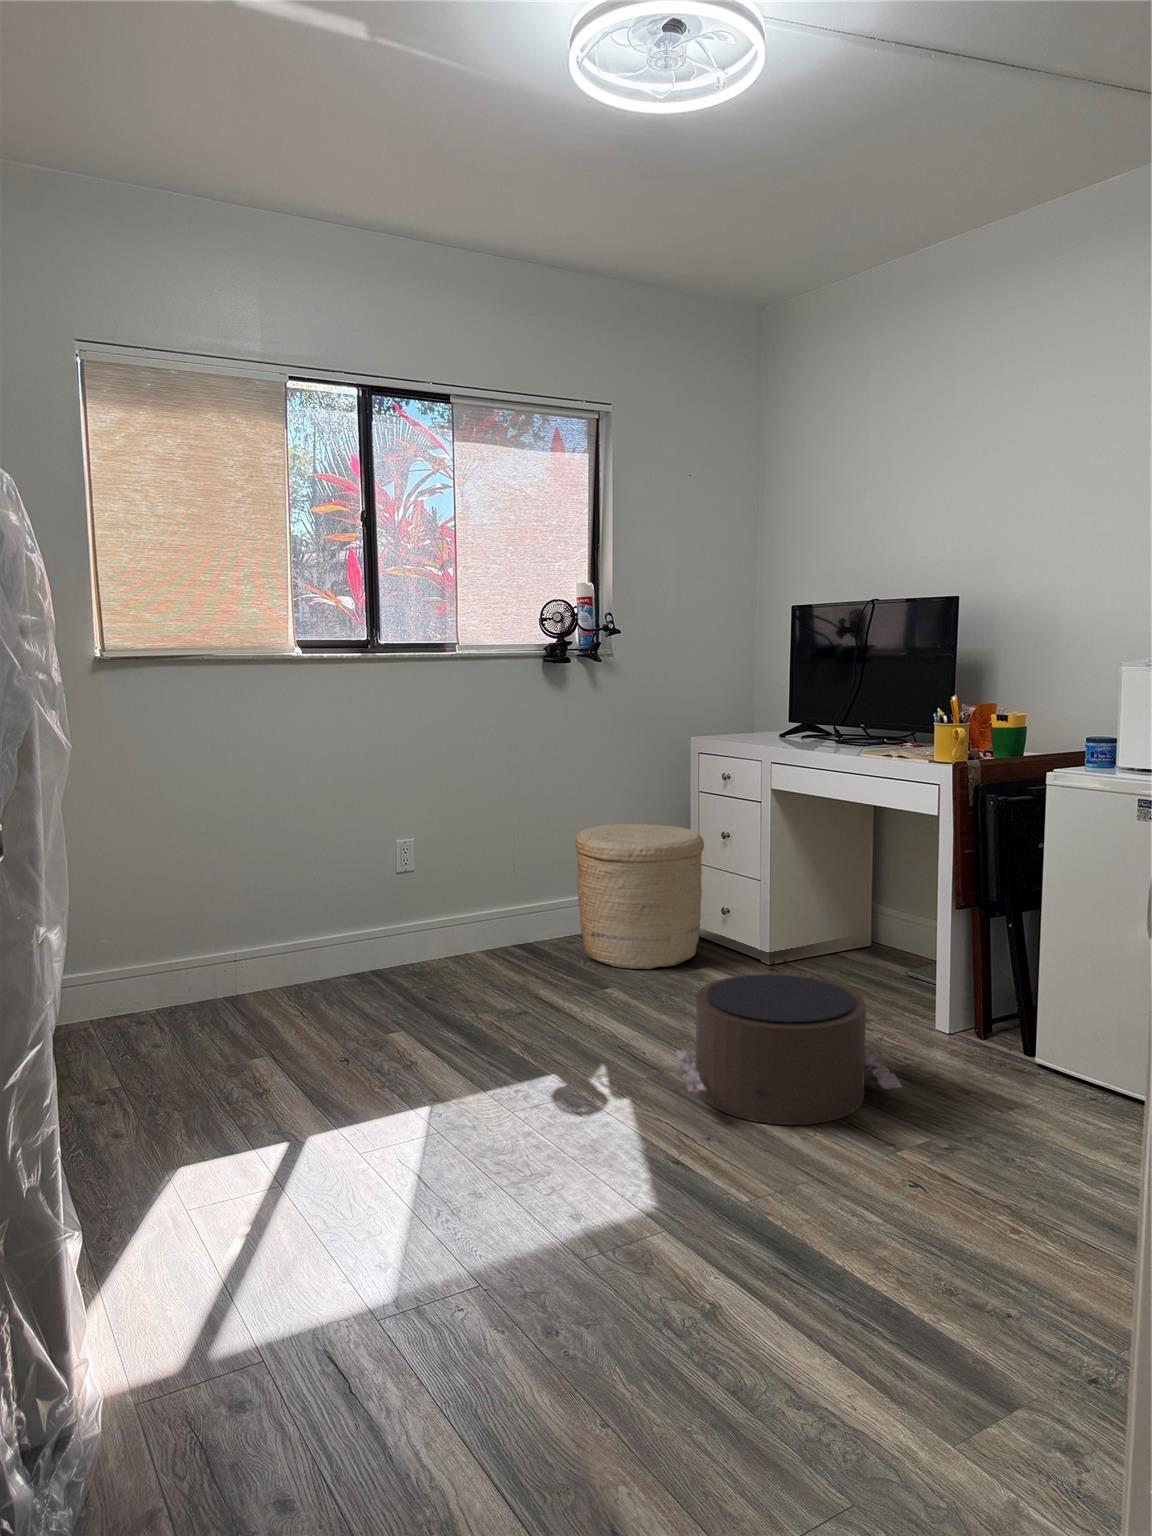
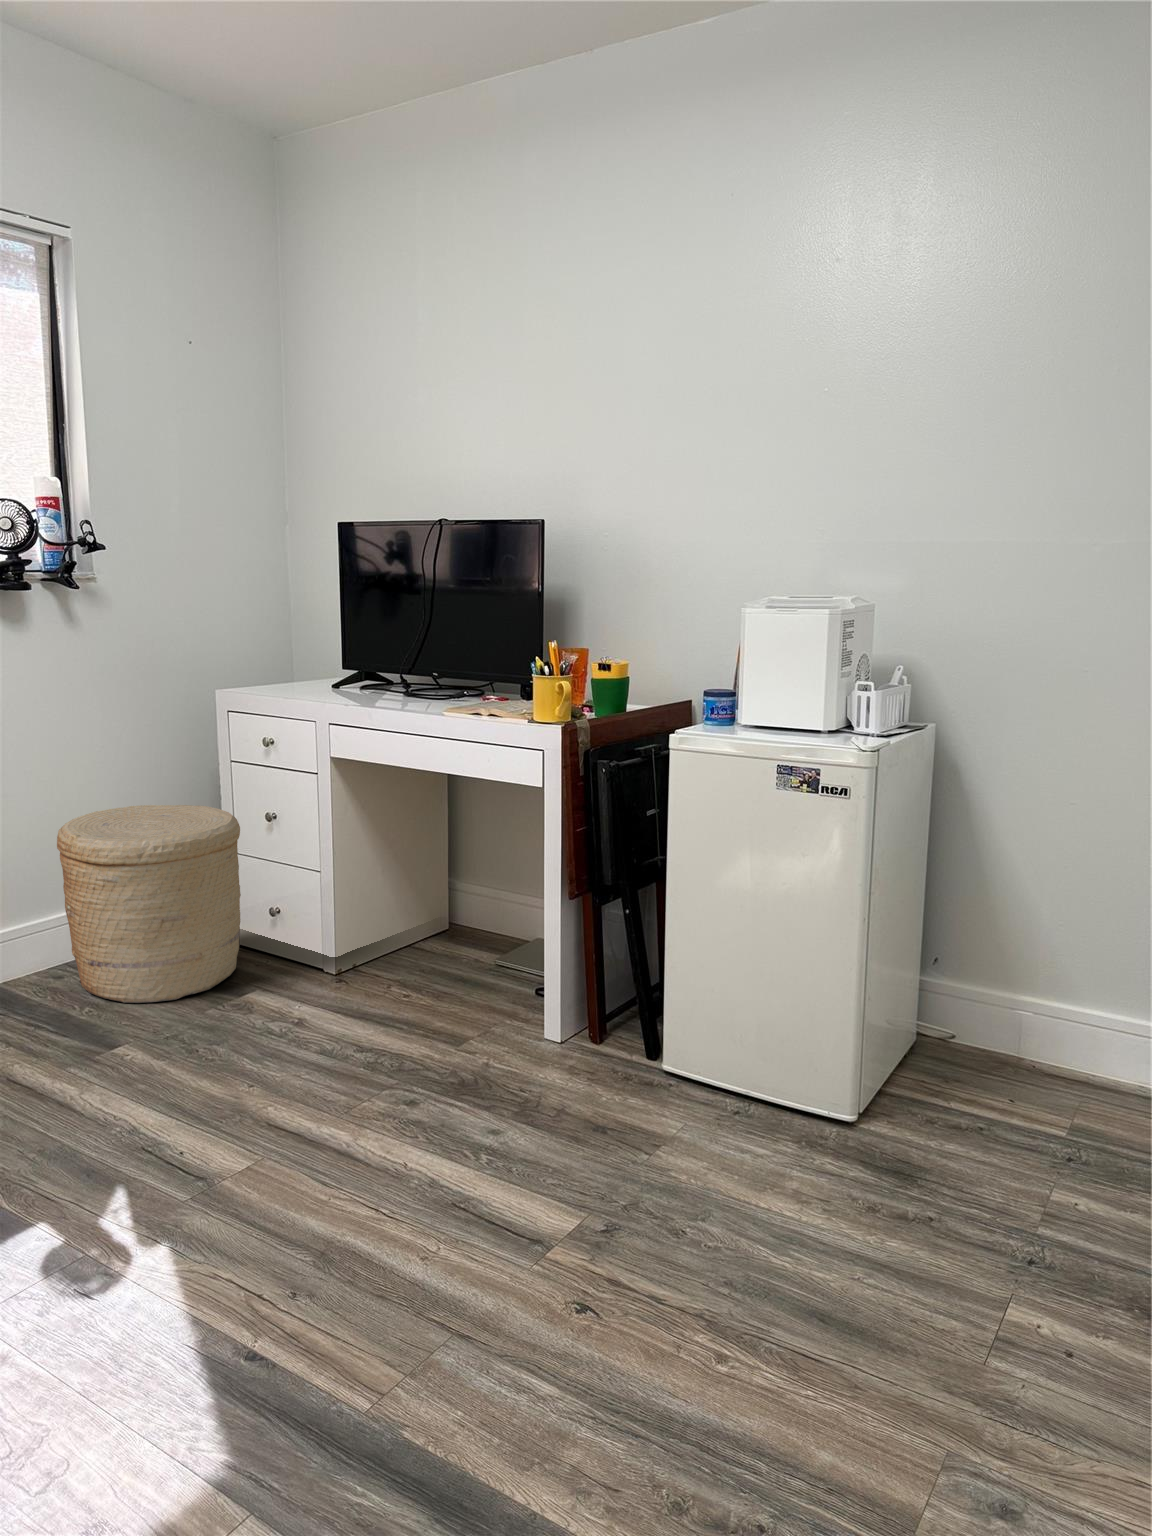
pouf: present [676,974,901,1125] -> none [231,1014,539,1244]

